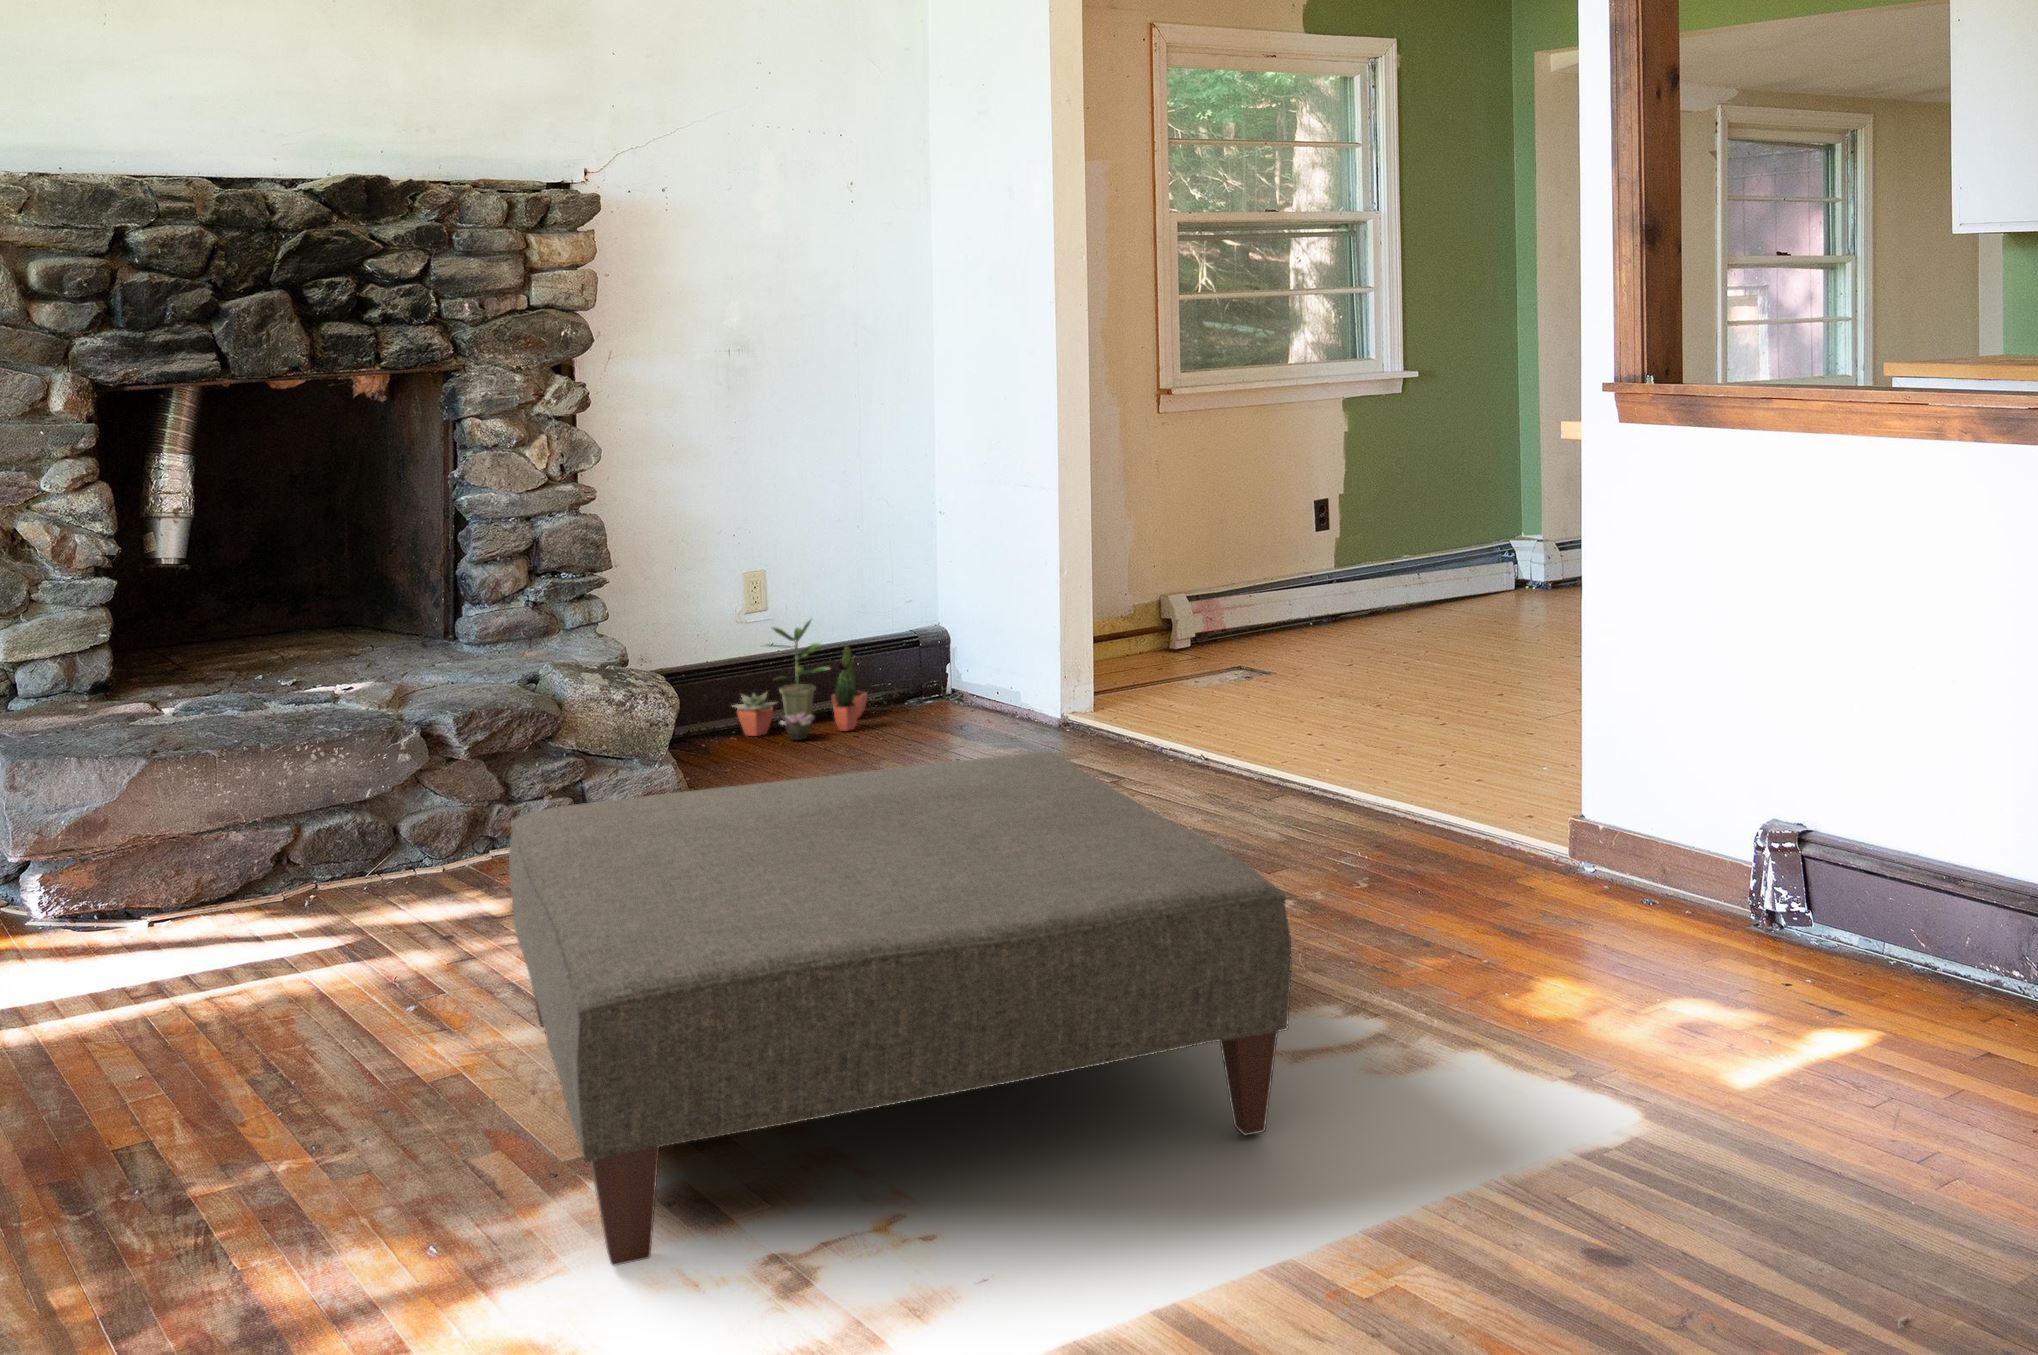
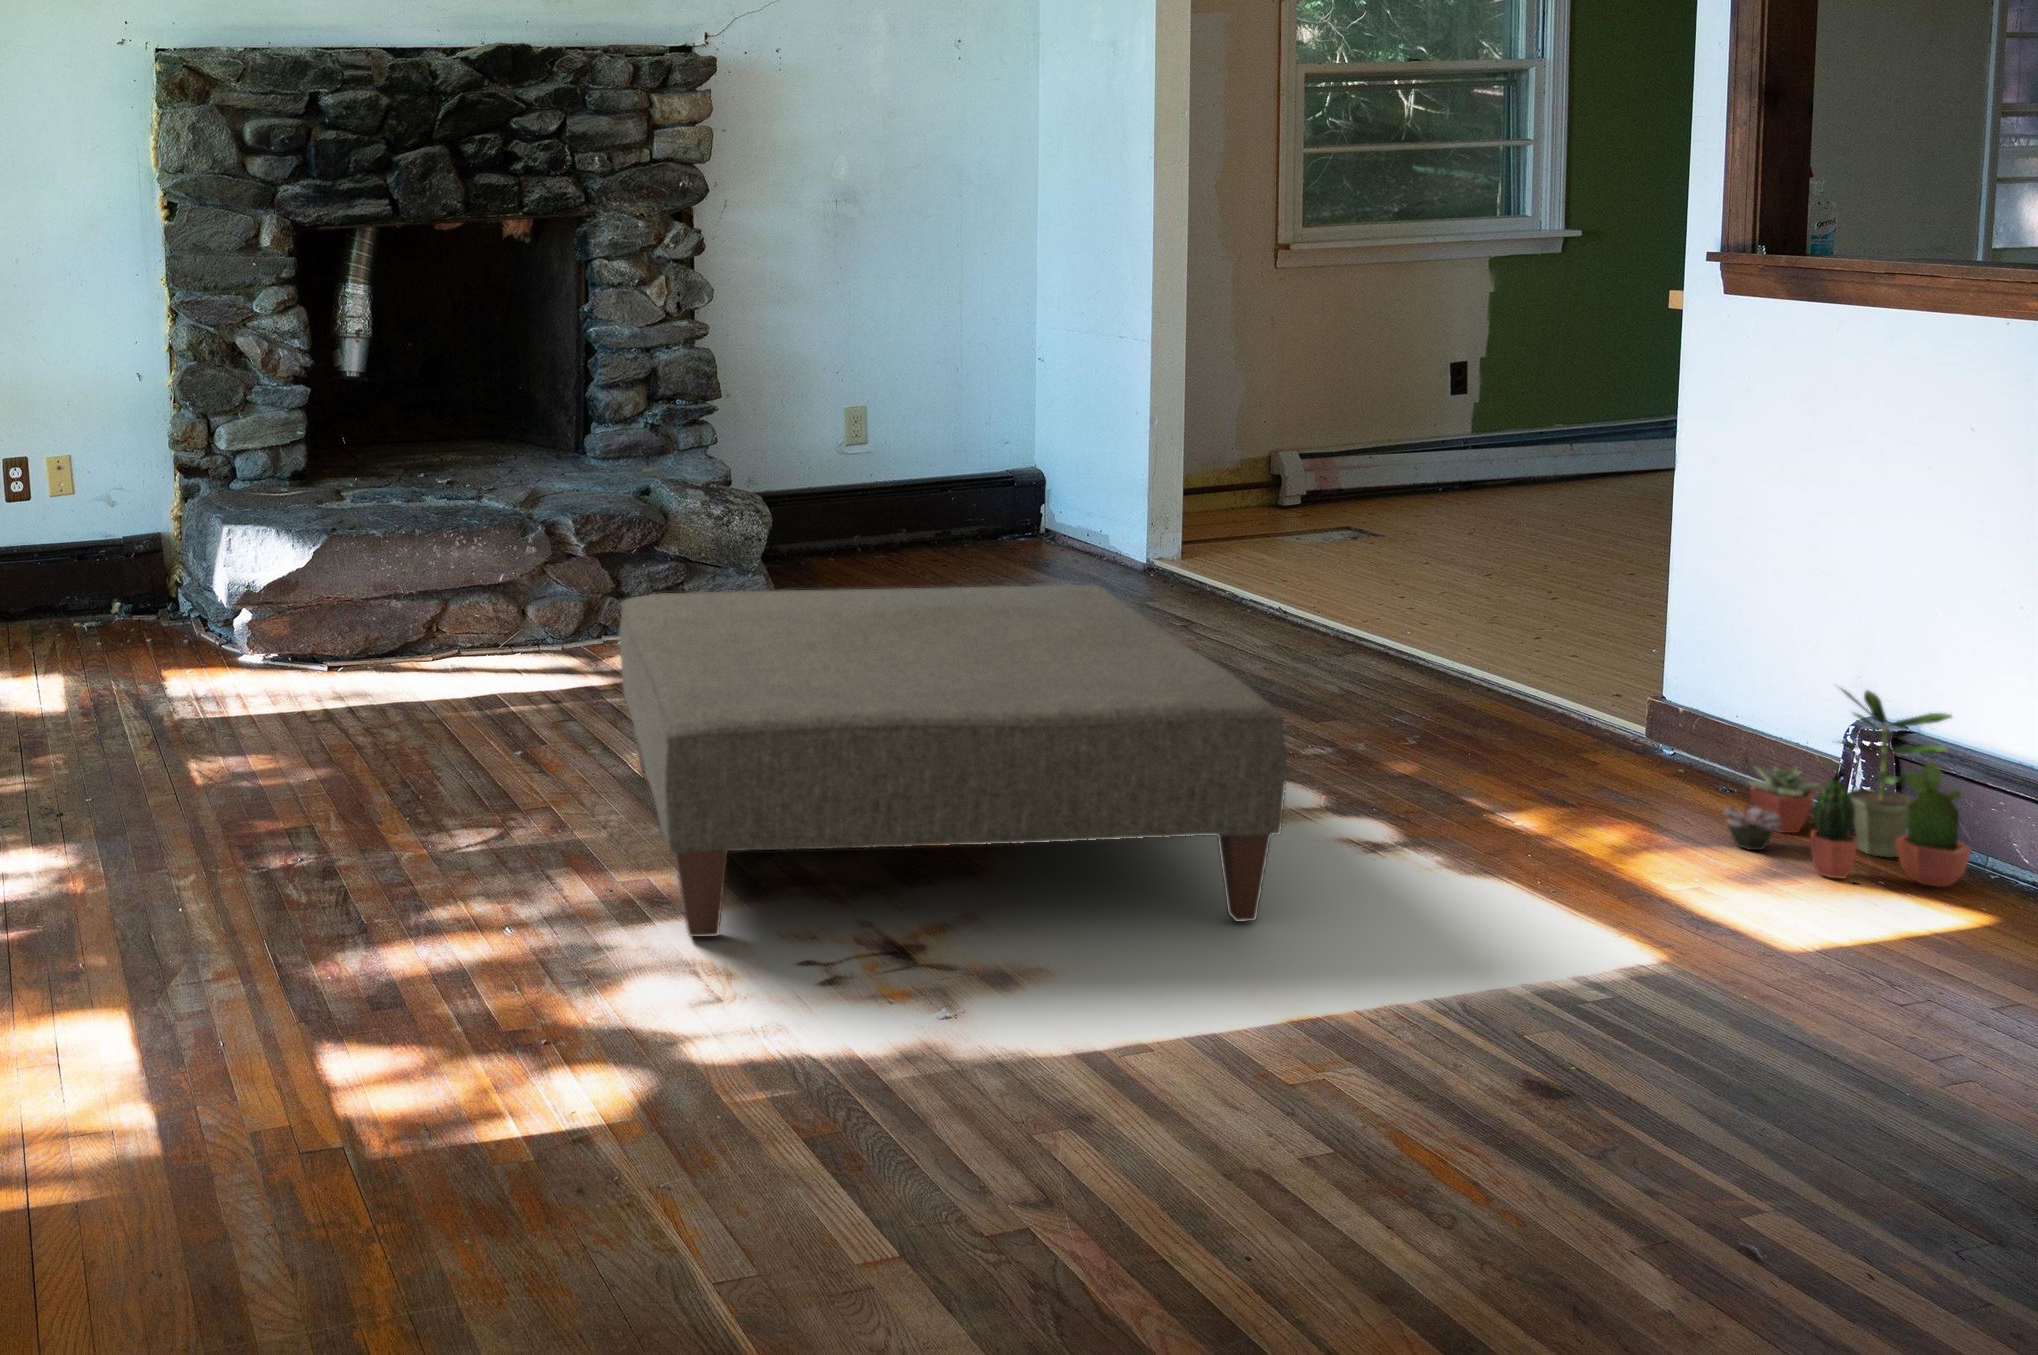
potted plant: present [734,620,867,740] -> present [1724,689,1971,887]

